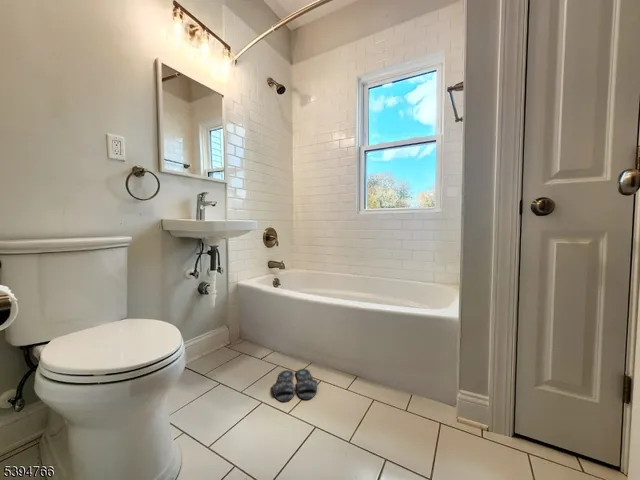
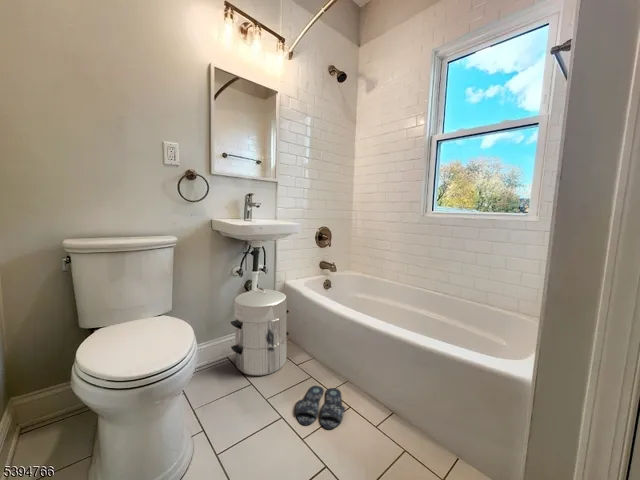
waste bin: none [190,286,249,376] -> present [230,288,289,376]

